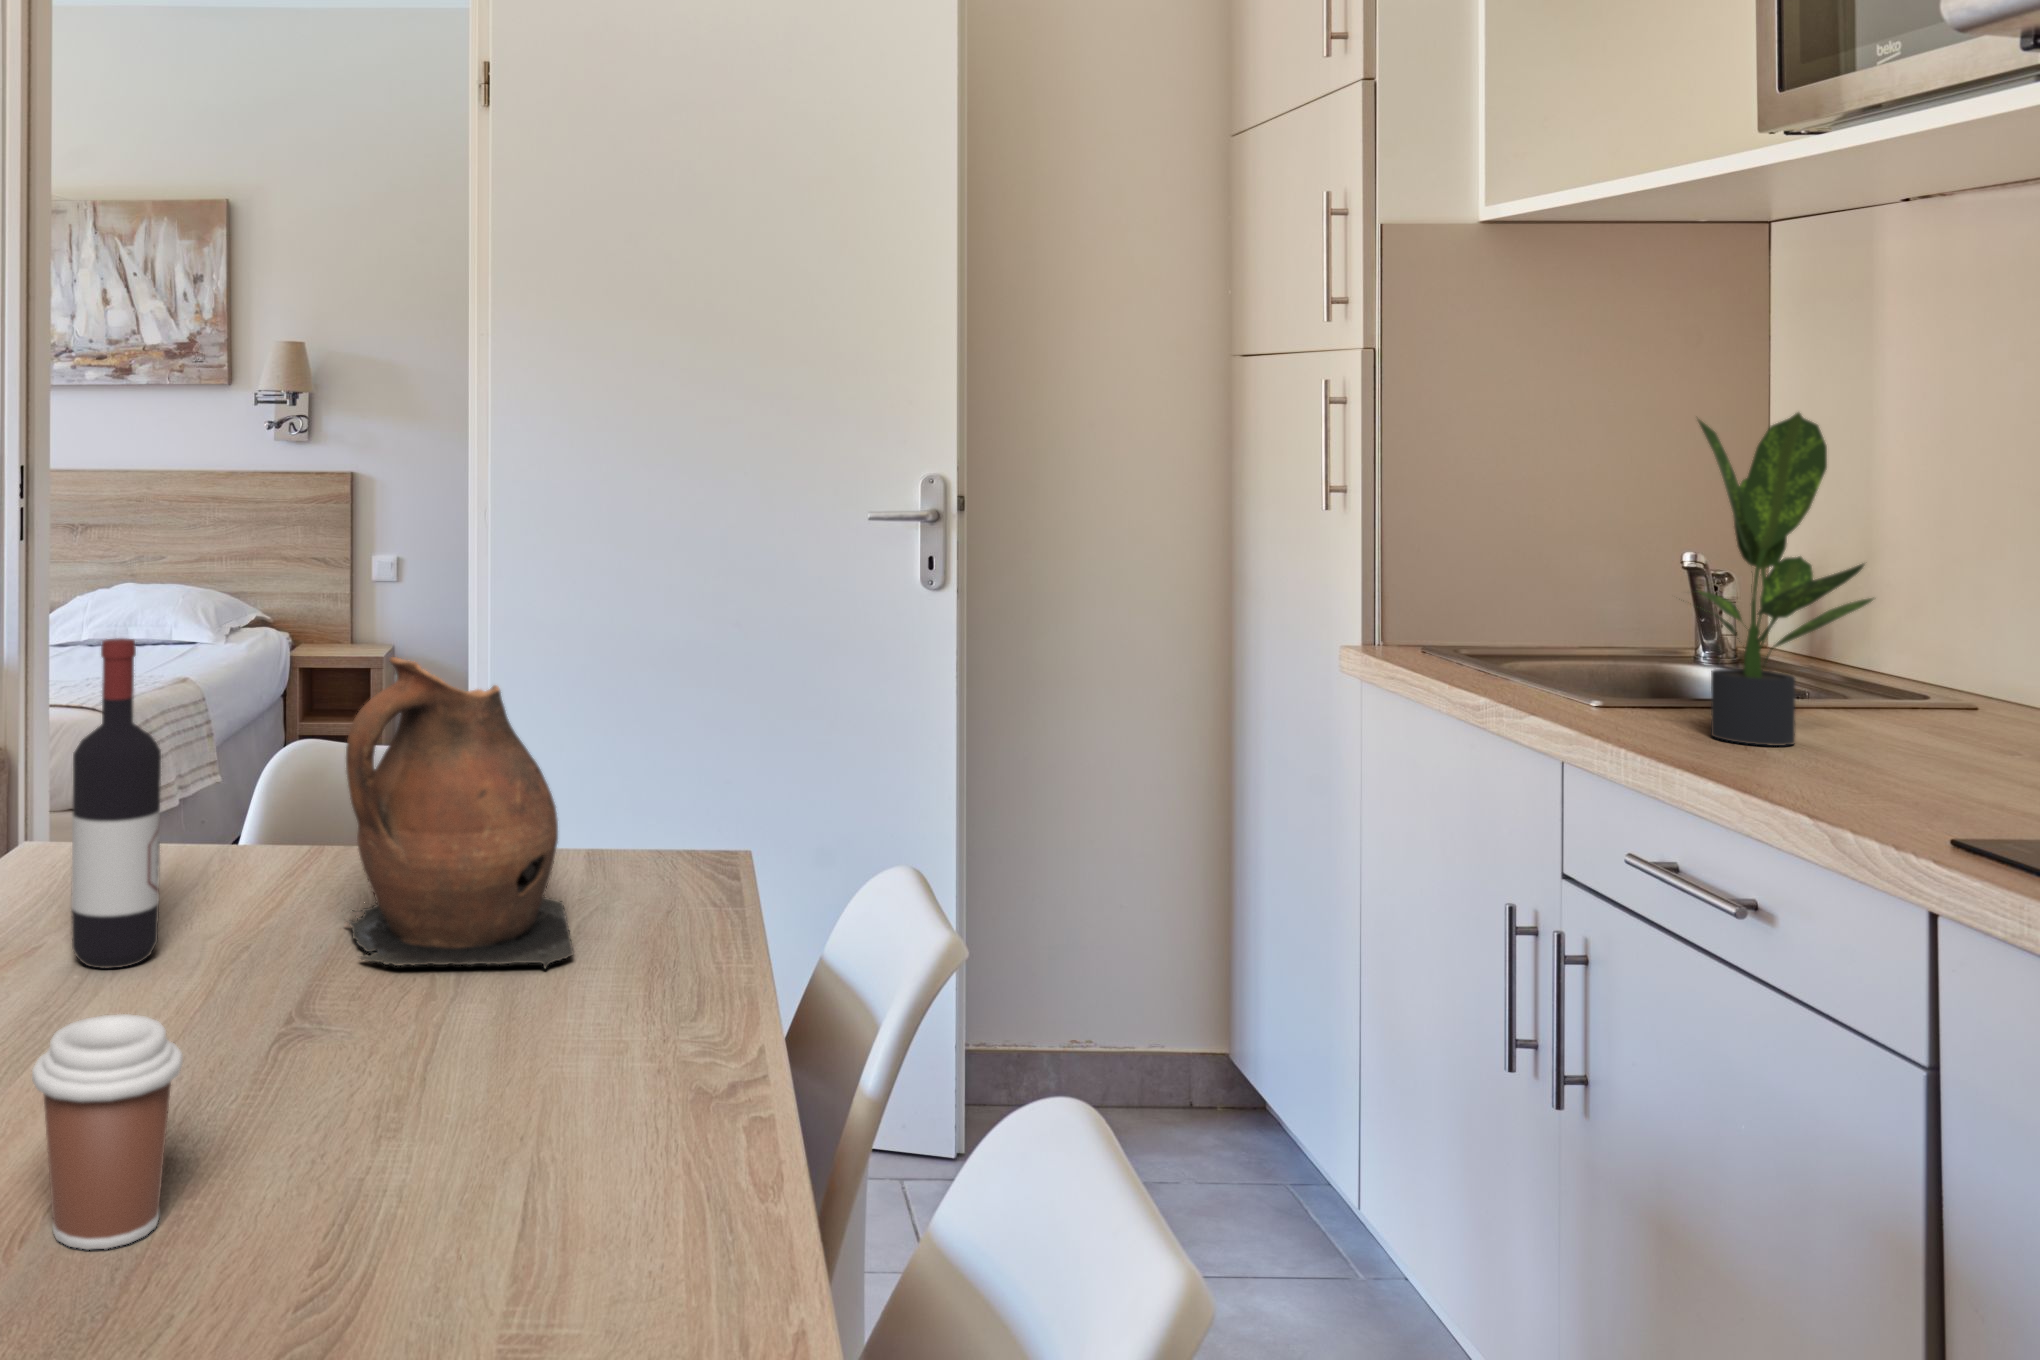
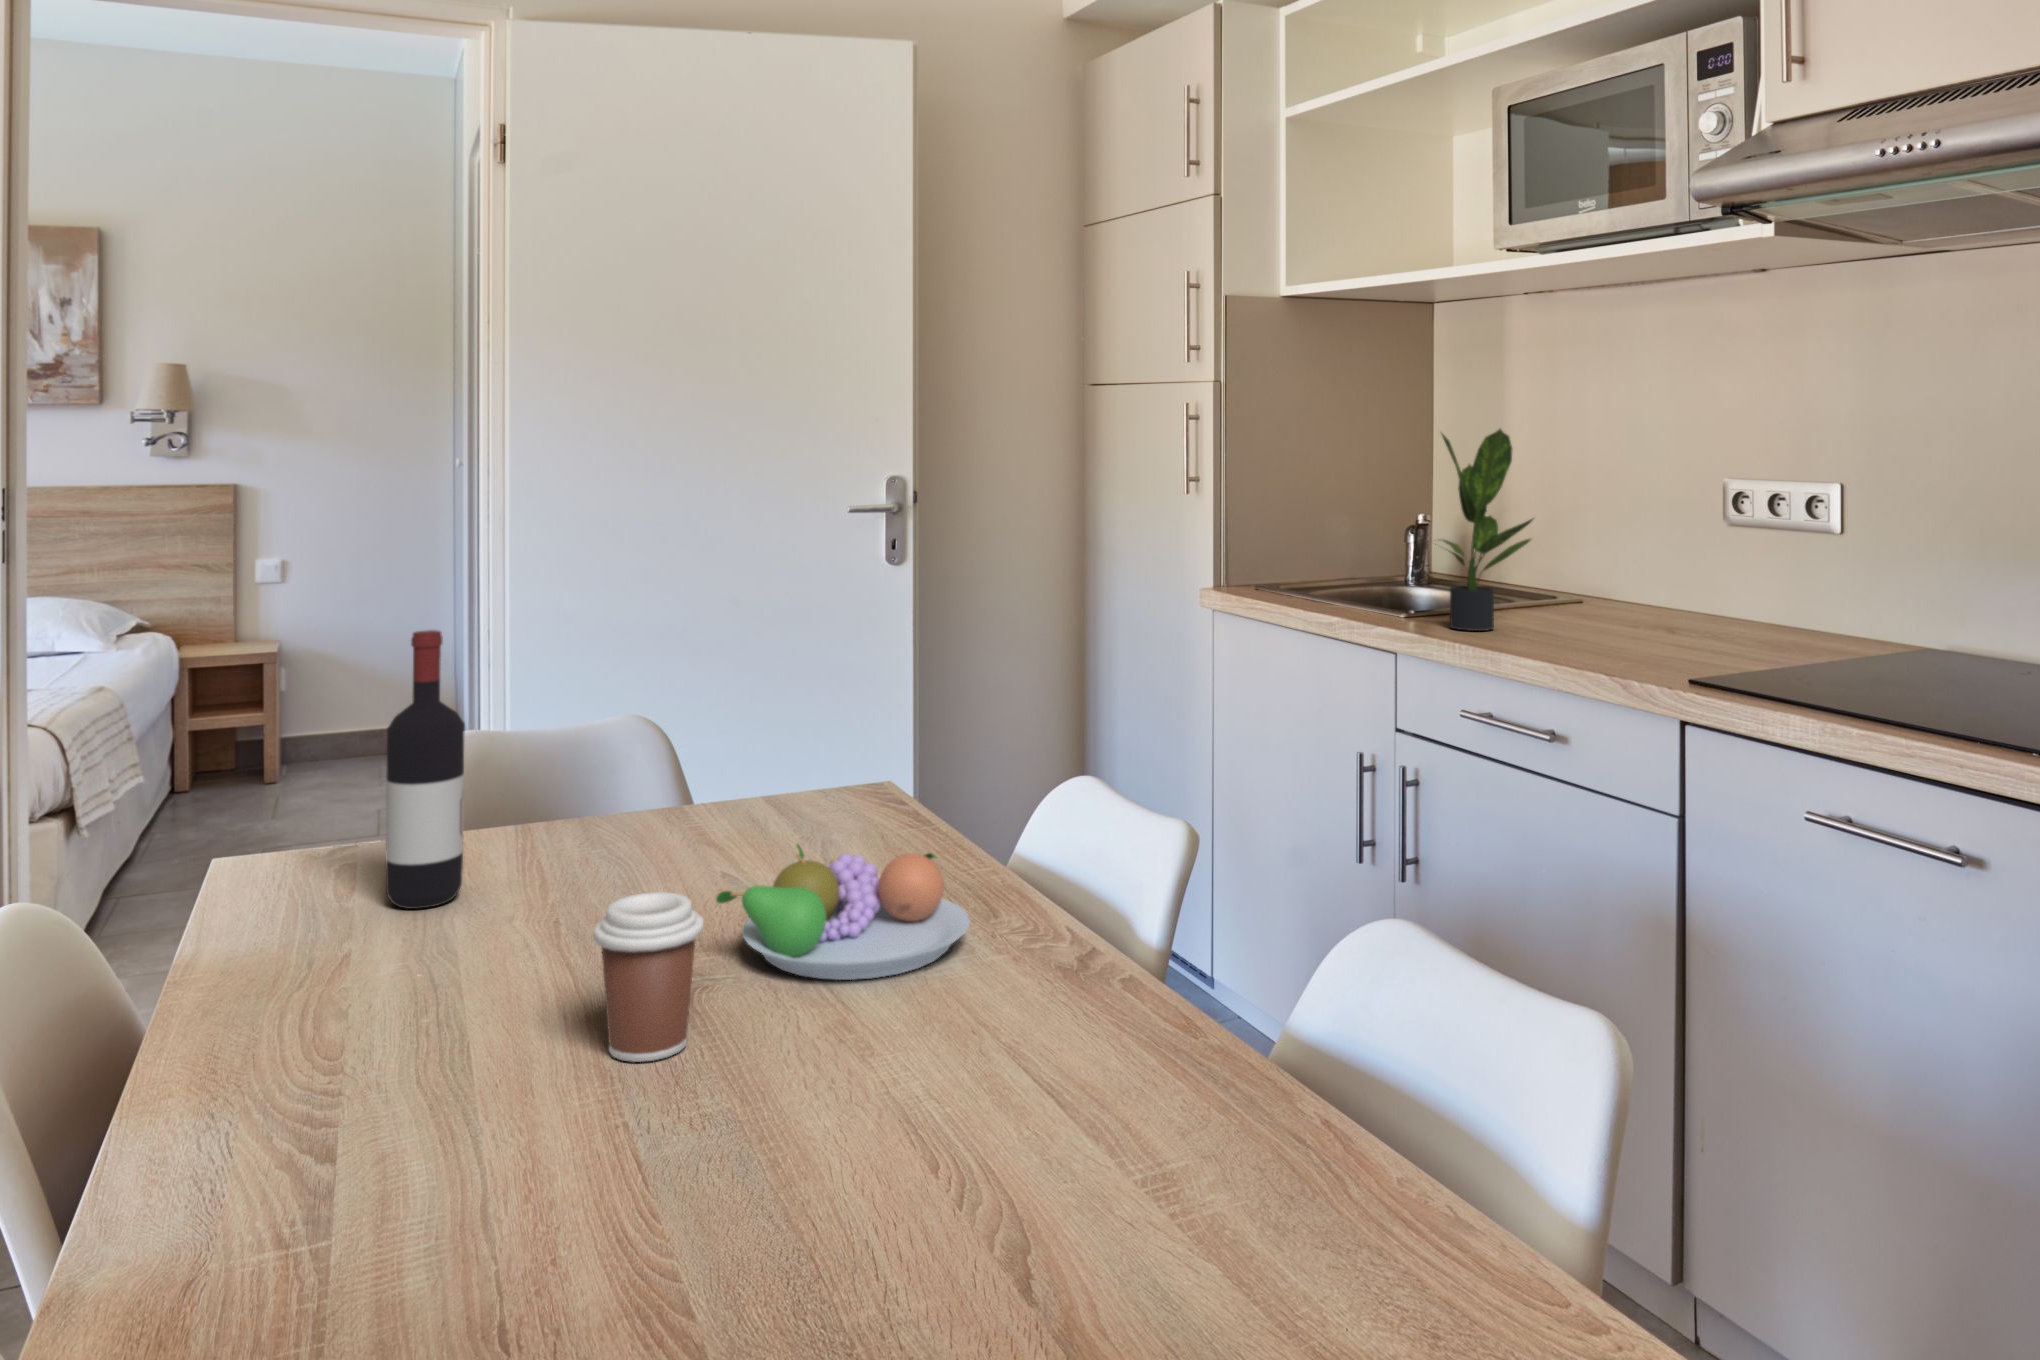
ceramic pitcher: present [346,657,573,969] -> none [595,632,803,872]
fruit bowl: none [311,962,656,1180] -> present [716,845,970,980]

